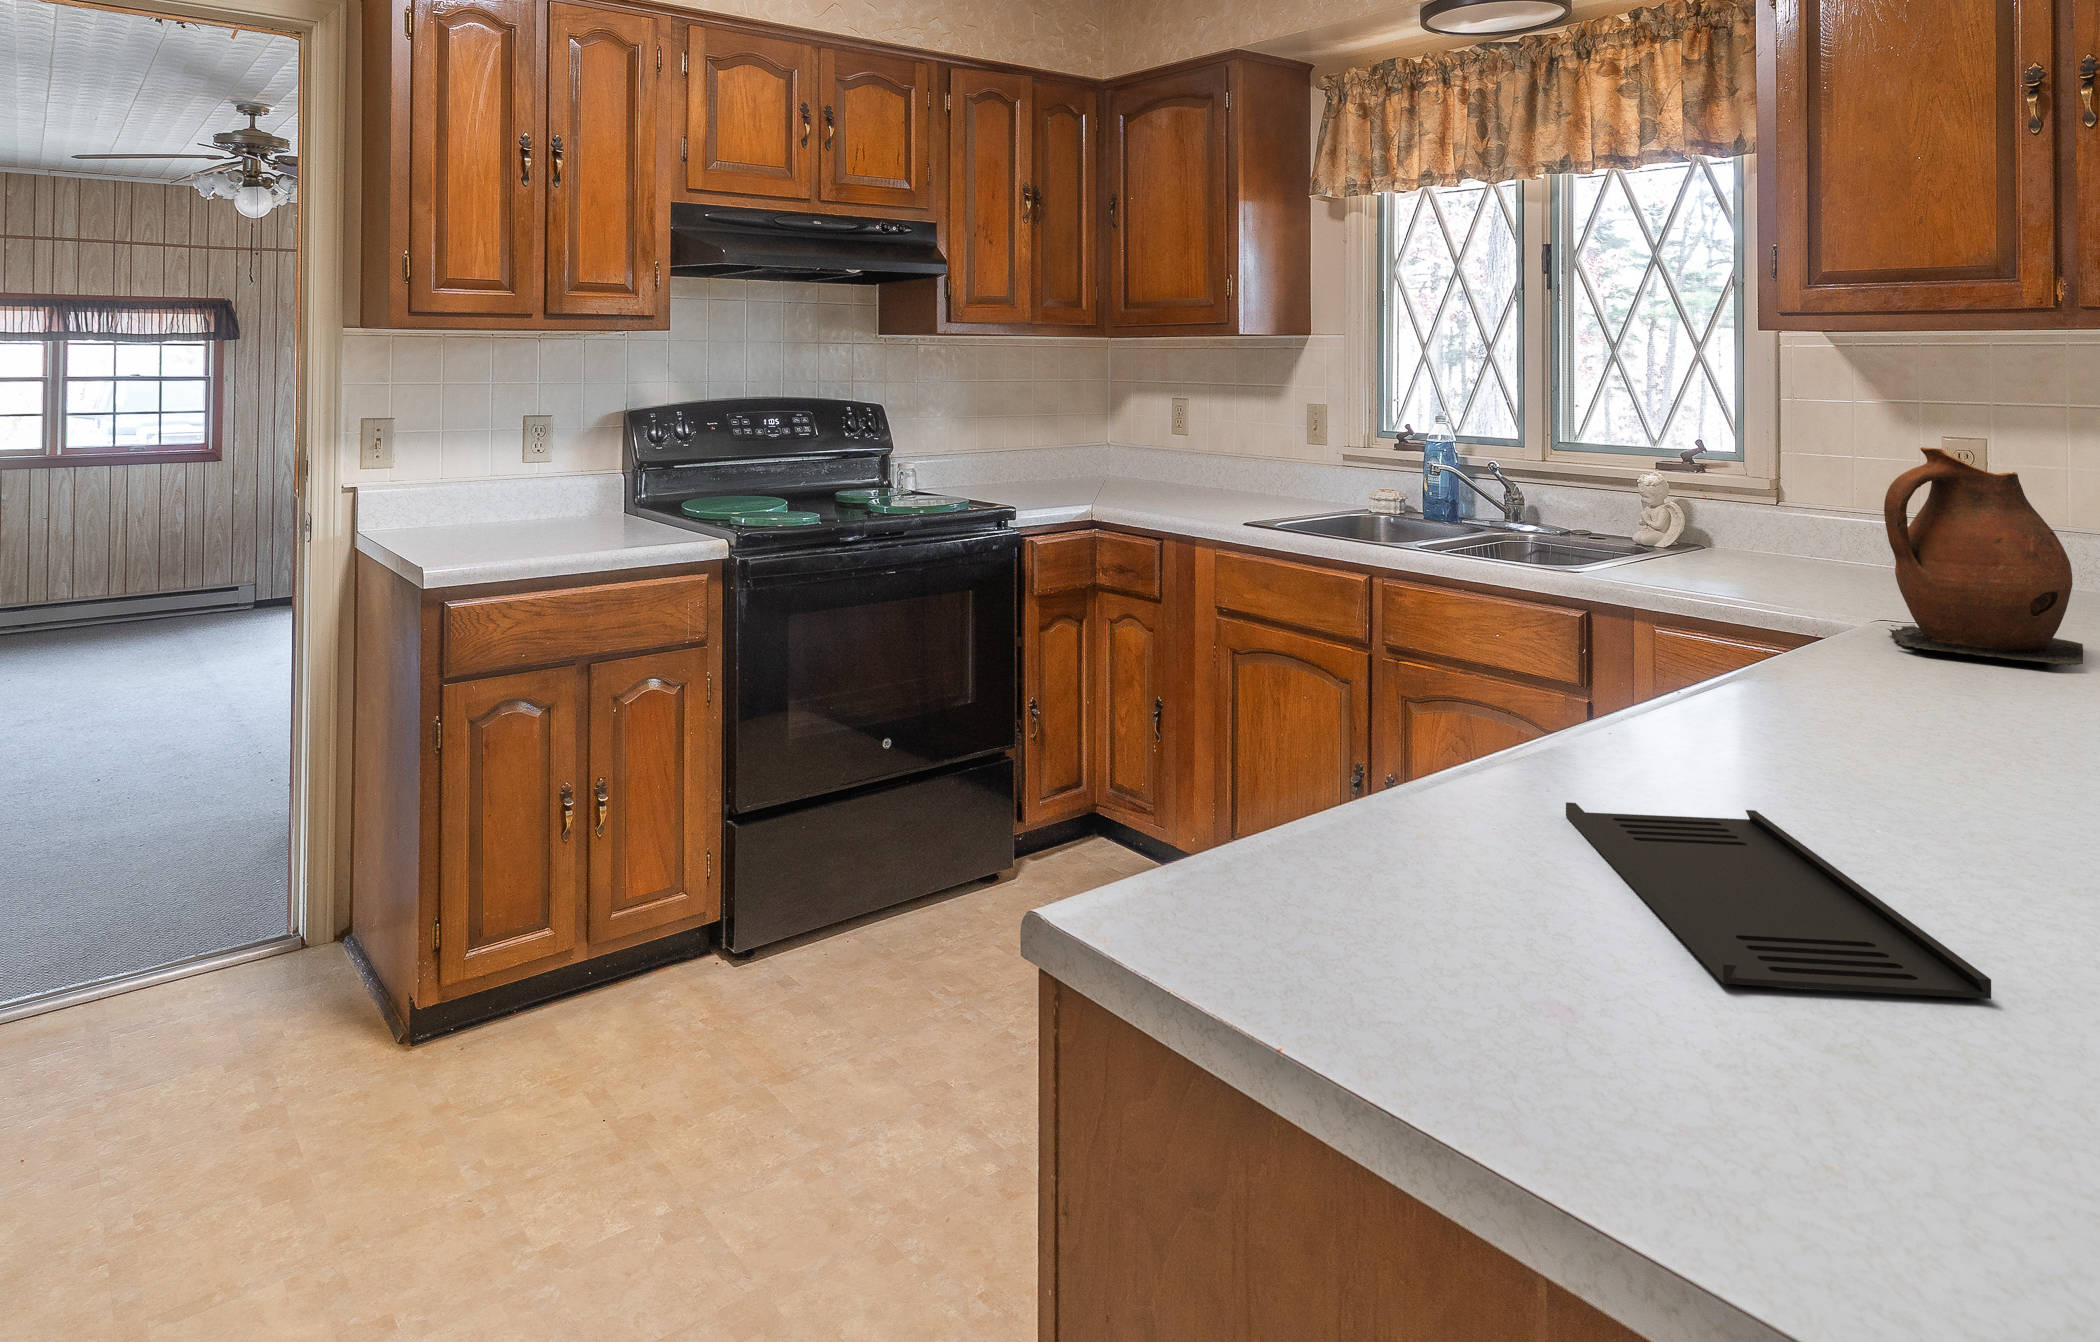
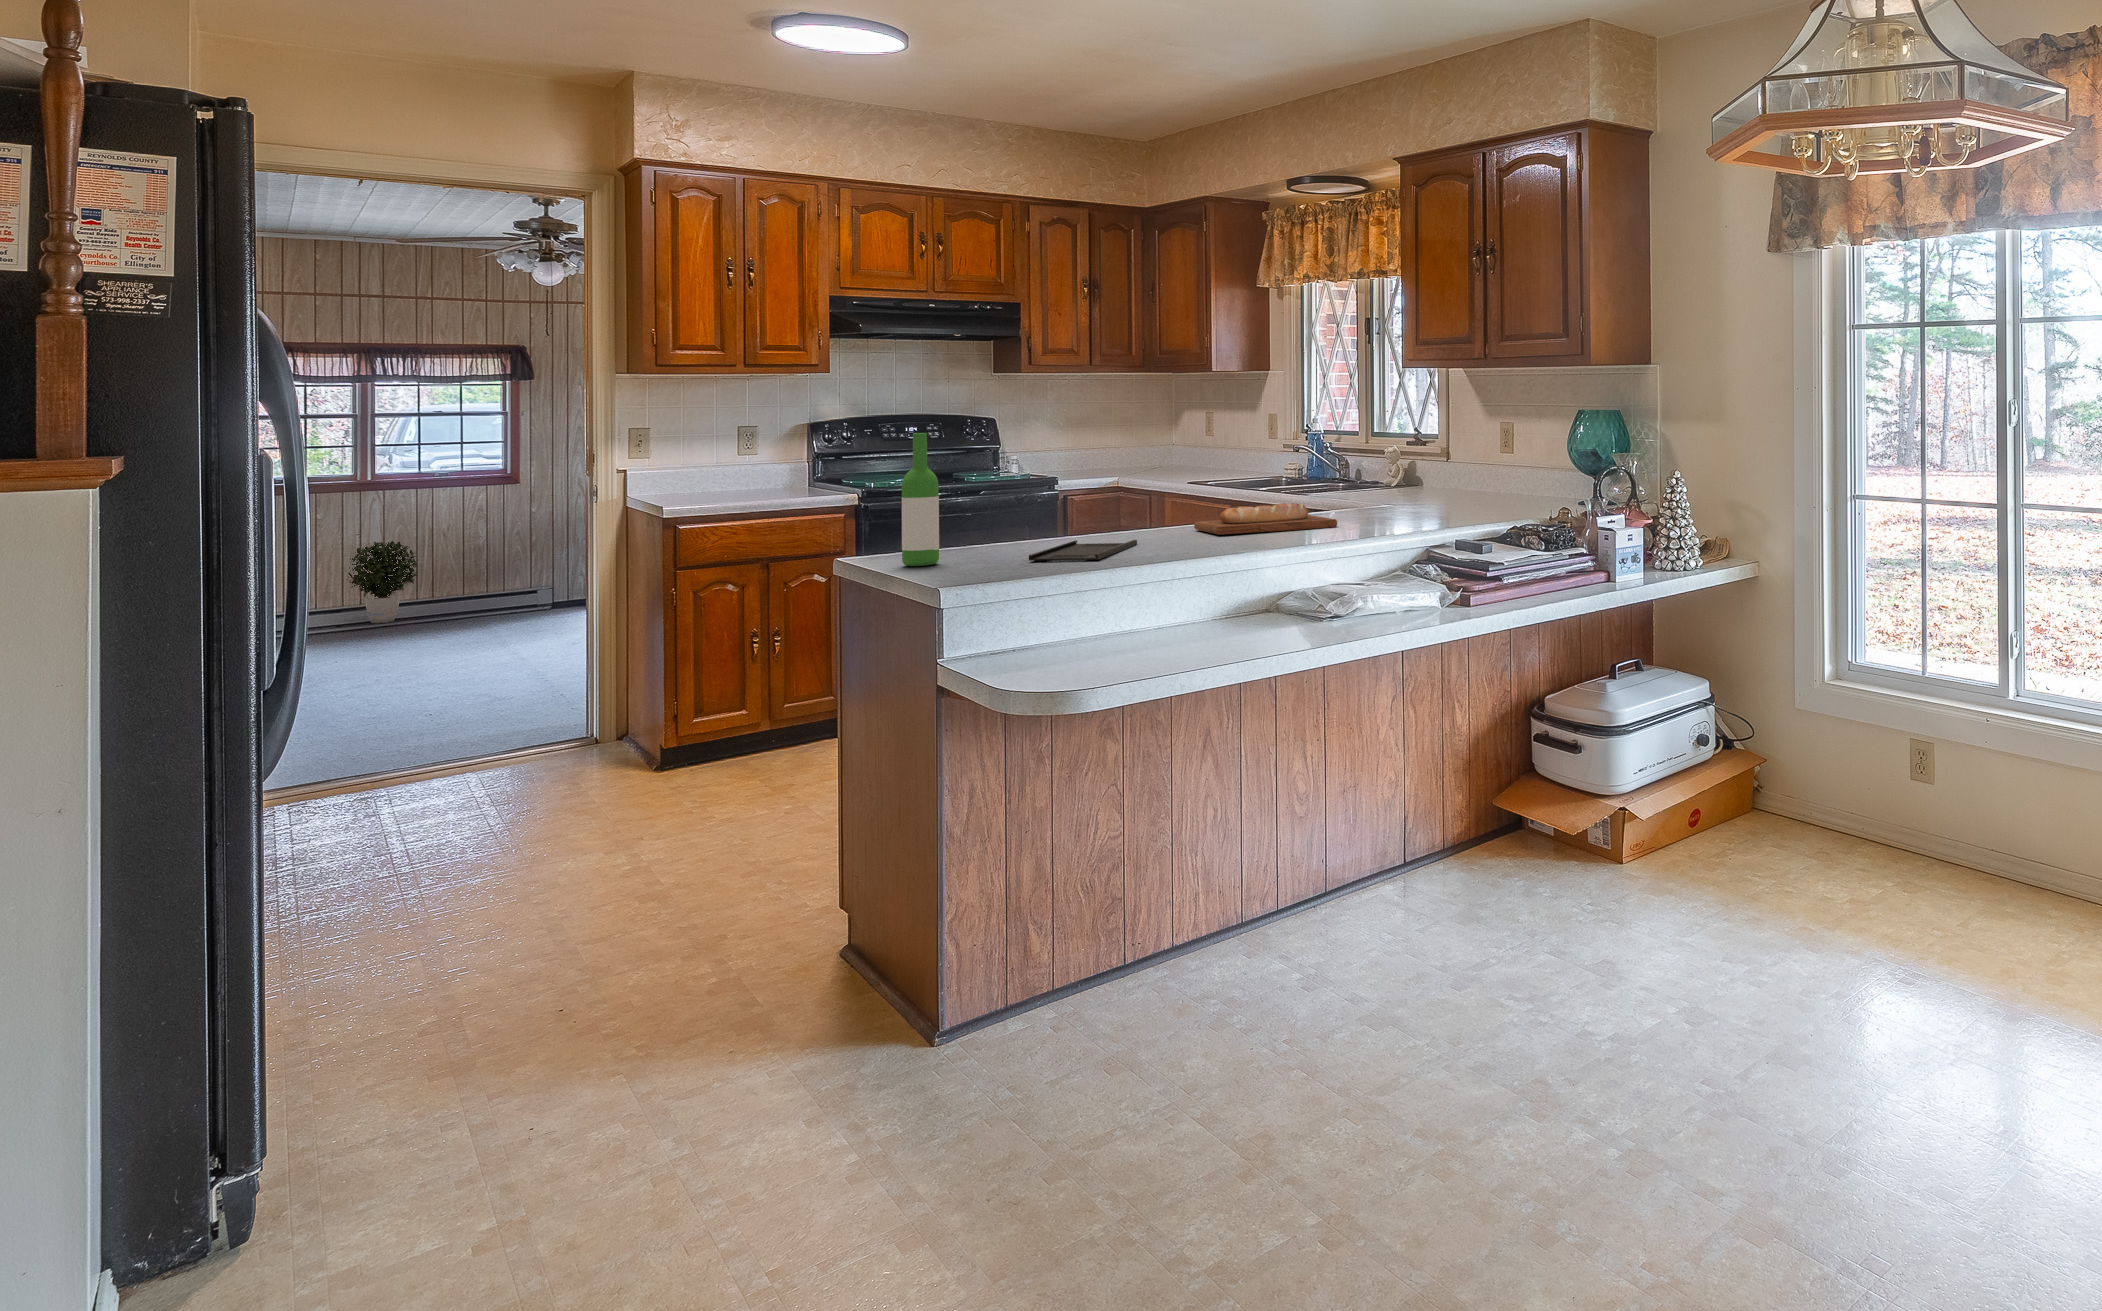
ceramic pitcher: present [1884,447,2083,668] -> none [1363,421,1450,513]
wine bottle: none [1278,517,1399,996] -> present [902,433,939,566]
potted plant: none [30,533,114,634] -> present [347,541,418,623]
bread loaf: none [1702,662,2081,774] -> present [1194,503,1337,535]

